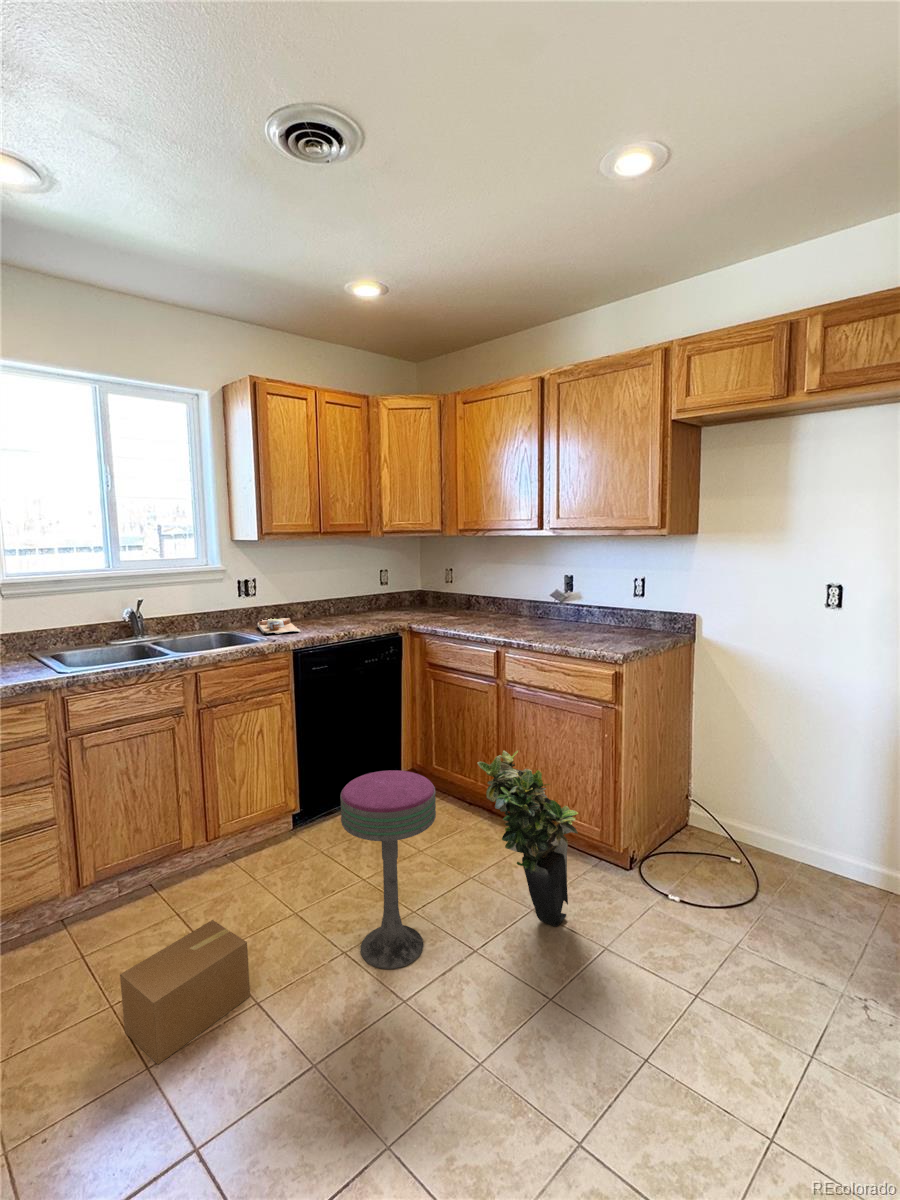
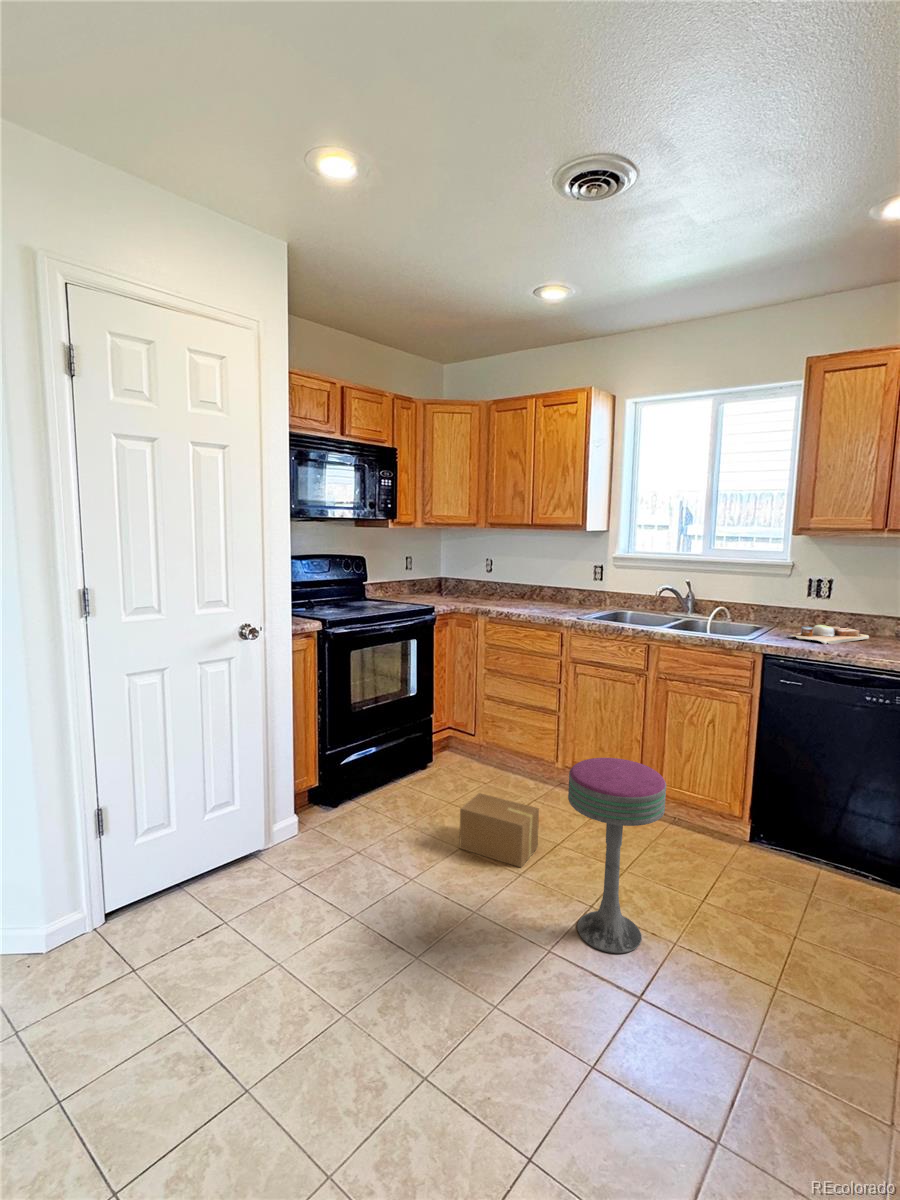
potted plant: present [478,750,578,927] -> none [686,817,826,1094]

